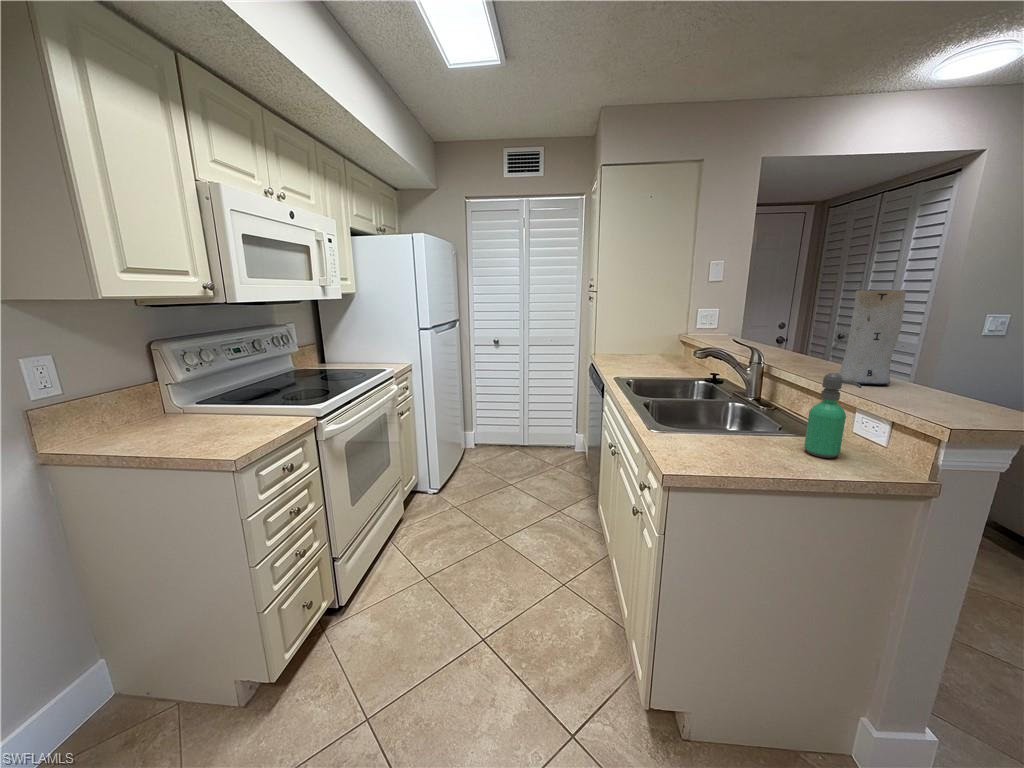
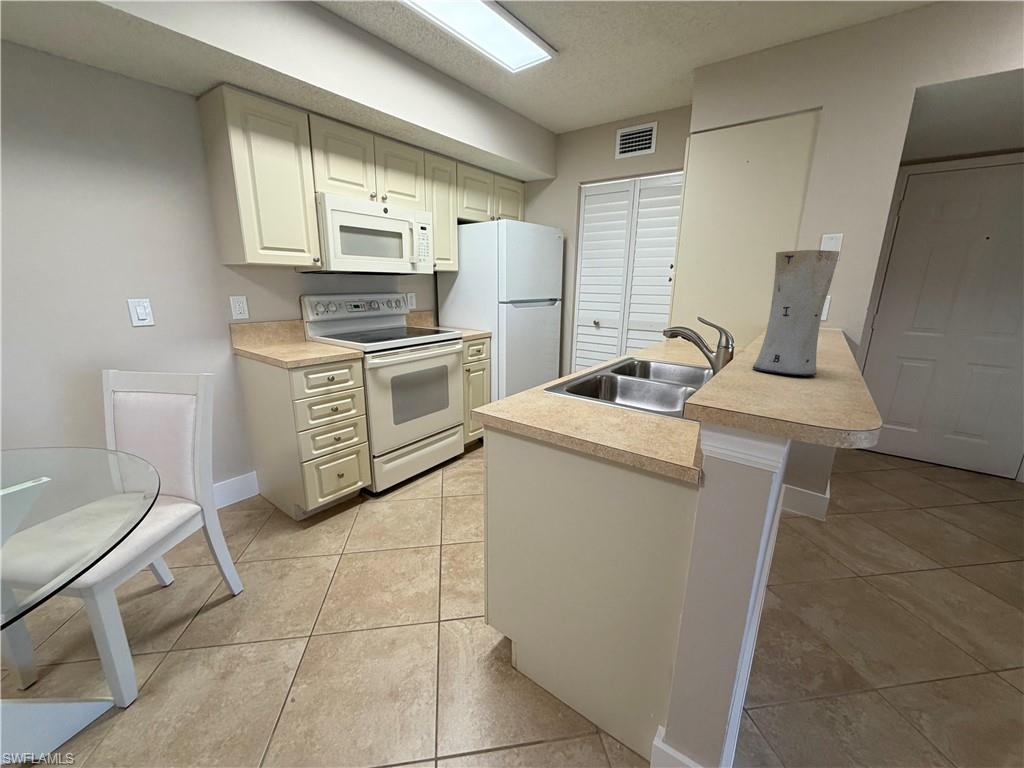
soap dispenser: present [804,373,861,458] -> none [628,342,664,436]

